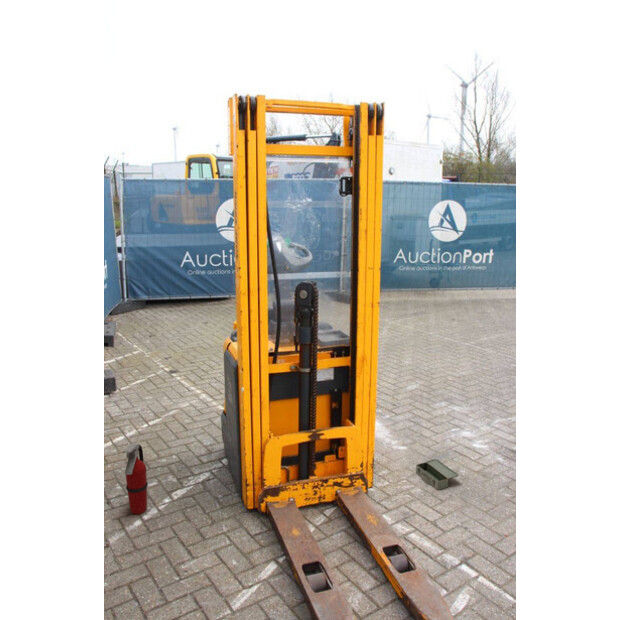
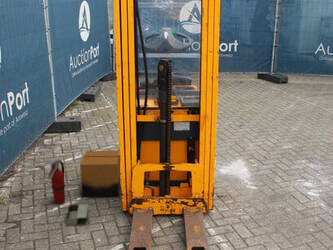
cardboard box: none [167,417,228,498] -> present [80,151,121,198]
toolbox: present [416,459,458,490] -> present [65,203,88,226]

